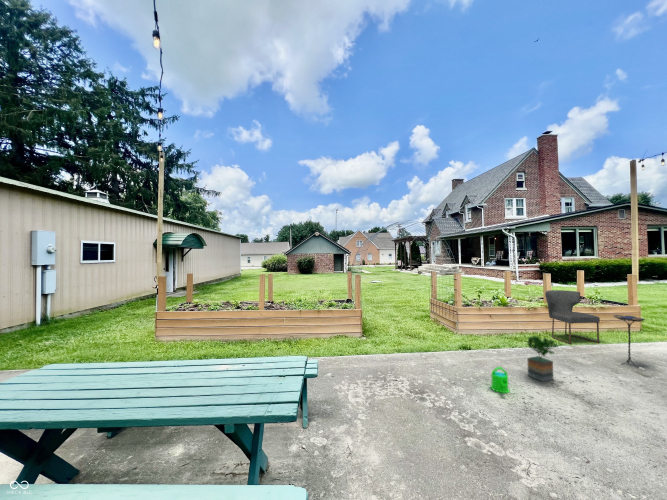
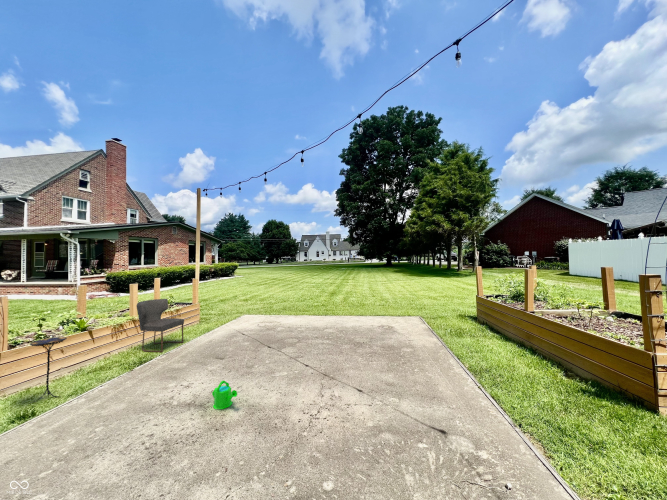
side table: present [614,315,645,365] -> present [30,337,67,399]
potted tree: present [527,336,558,382] -> none [135,355,170,409]
watering can: present [491,367,509,393] -> present [212,380,237,409]

